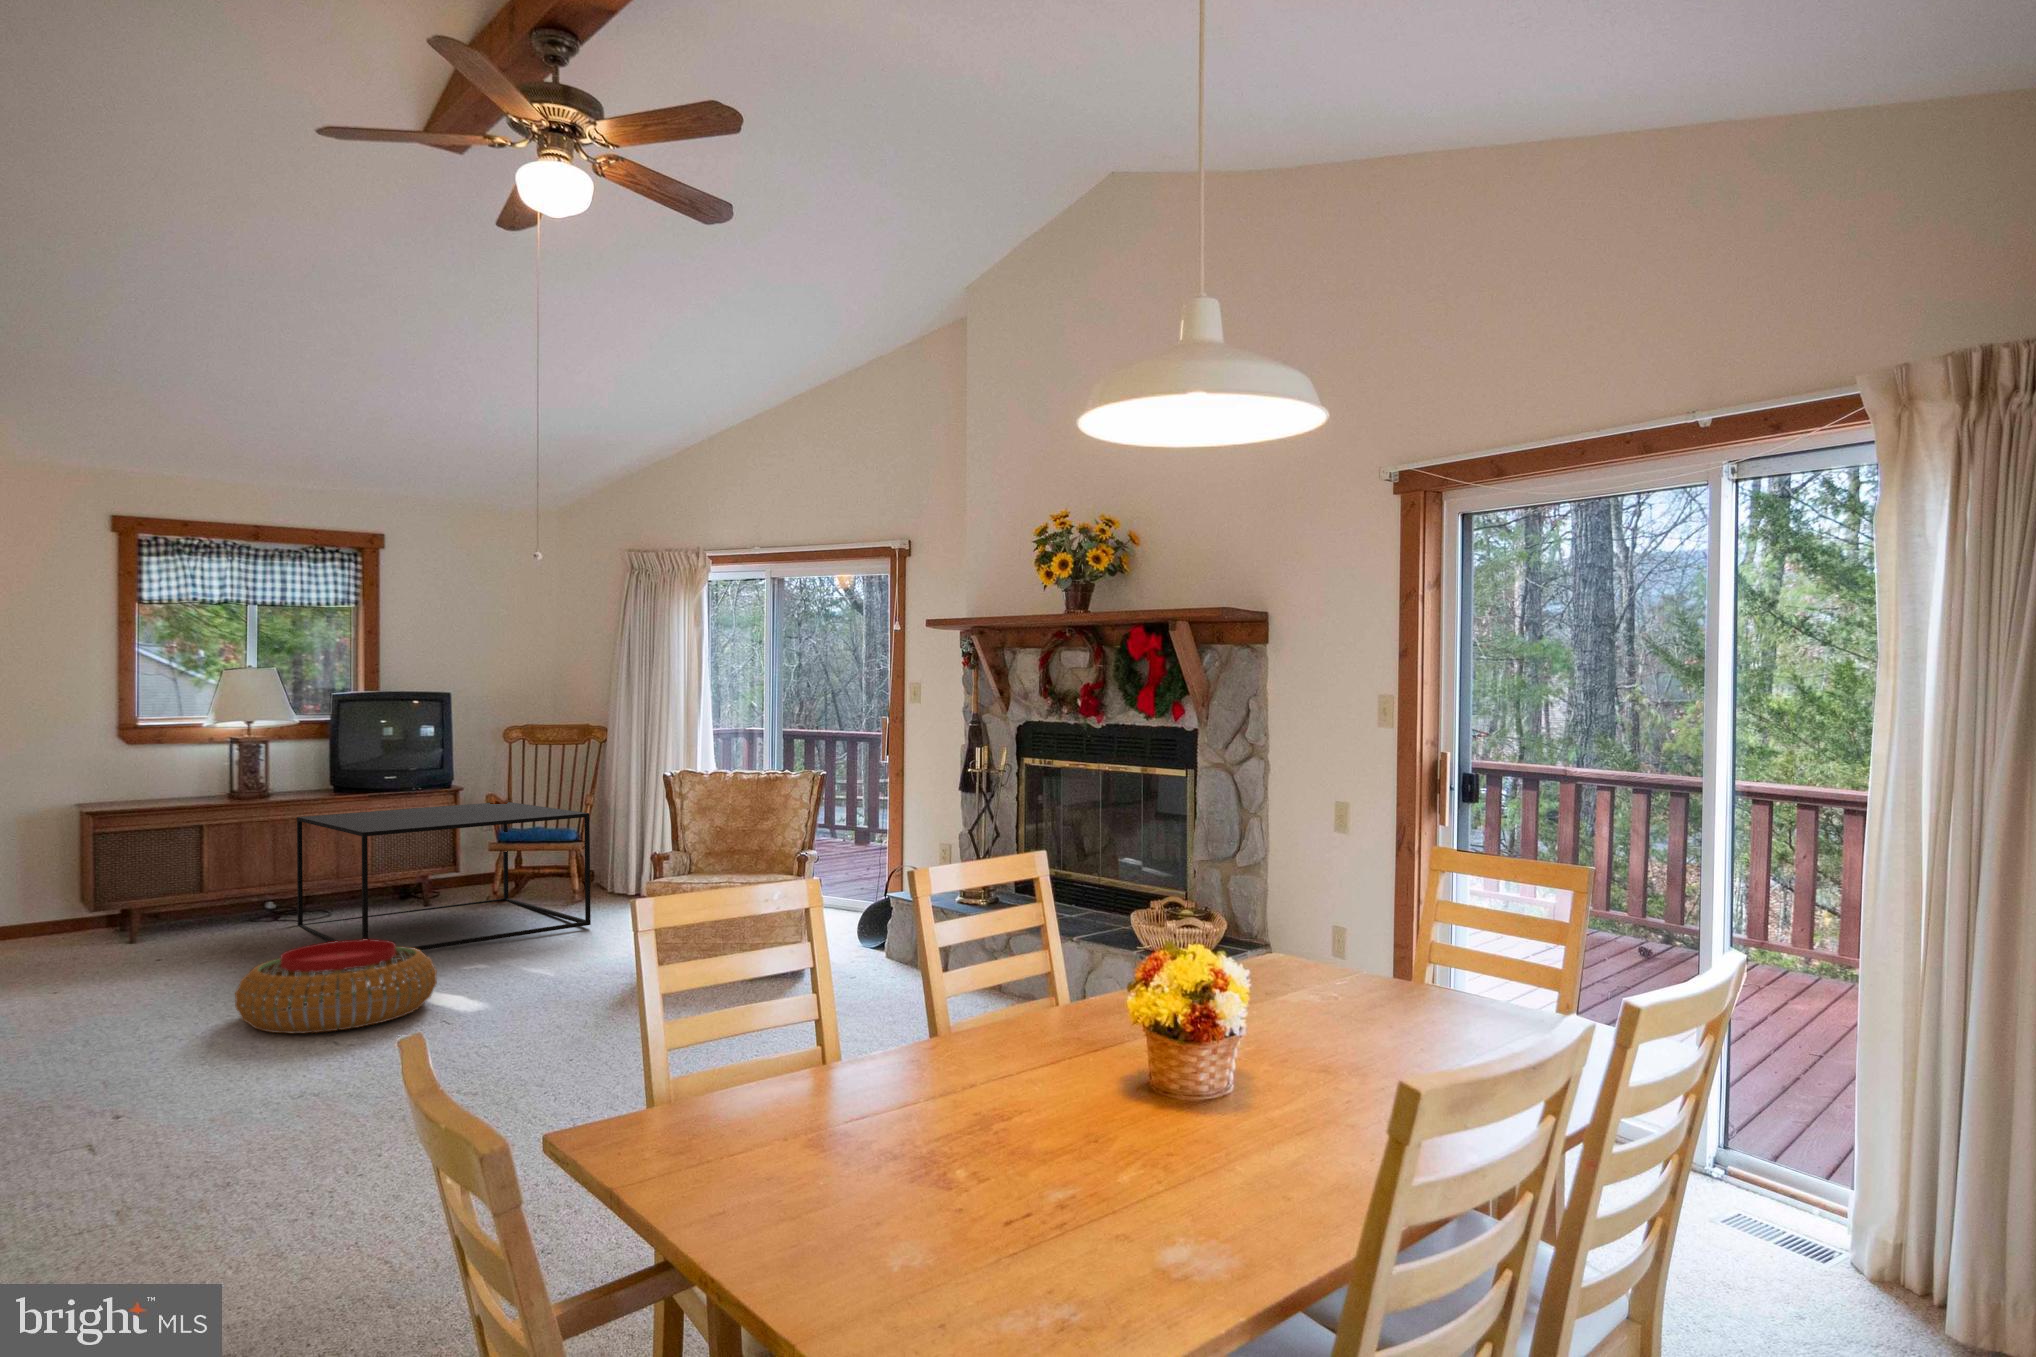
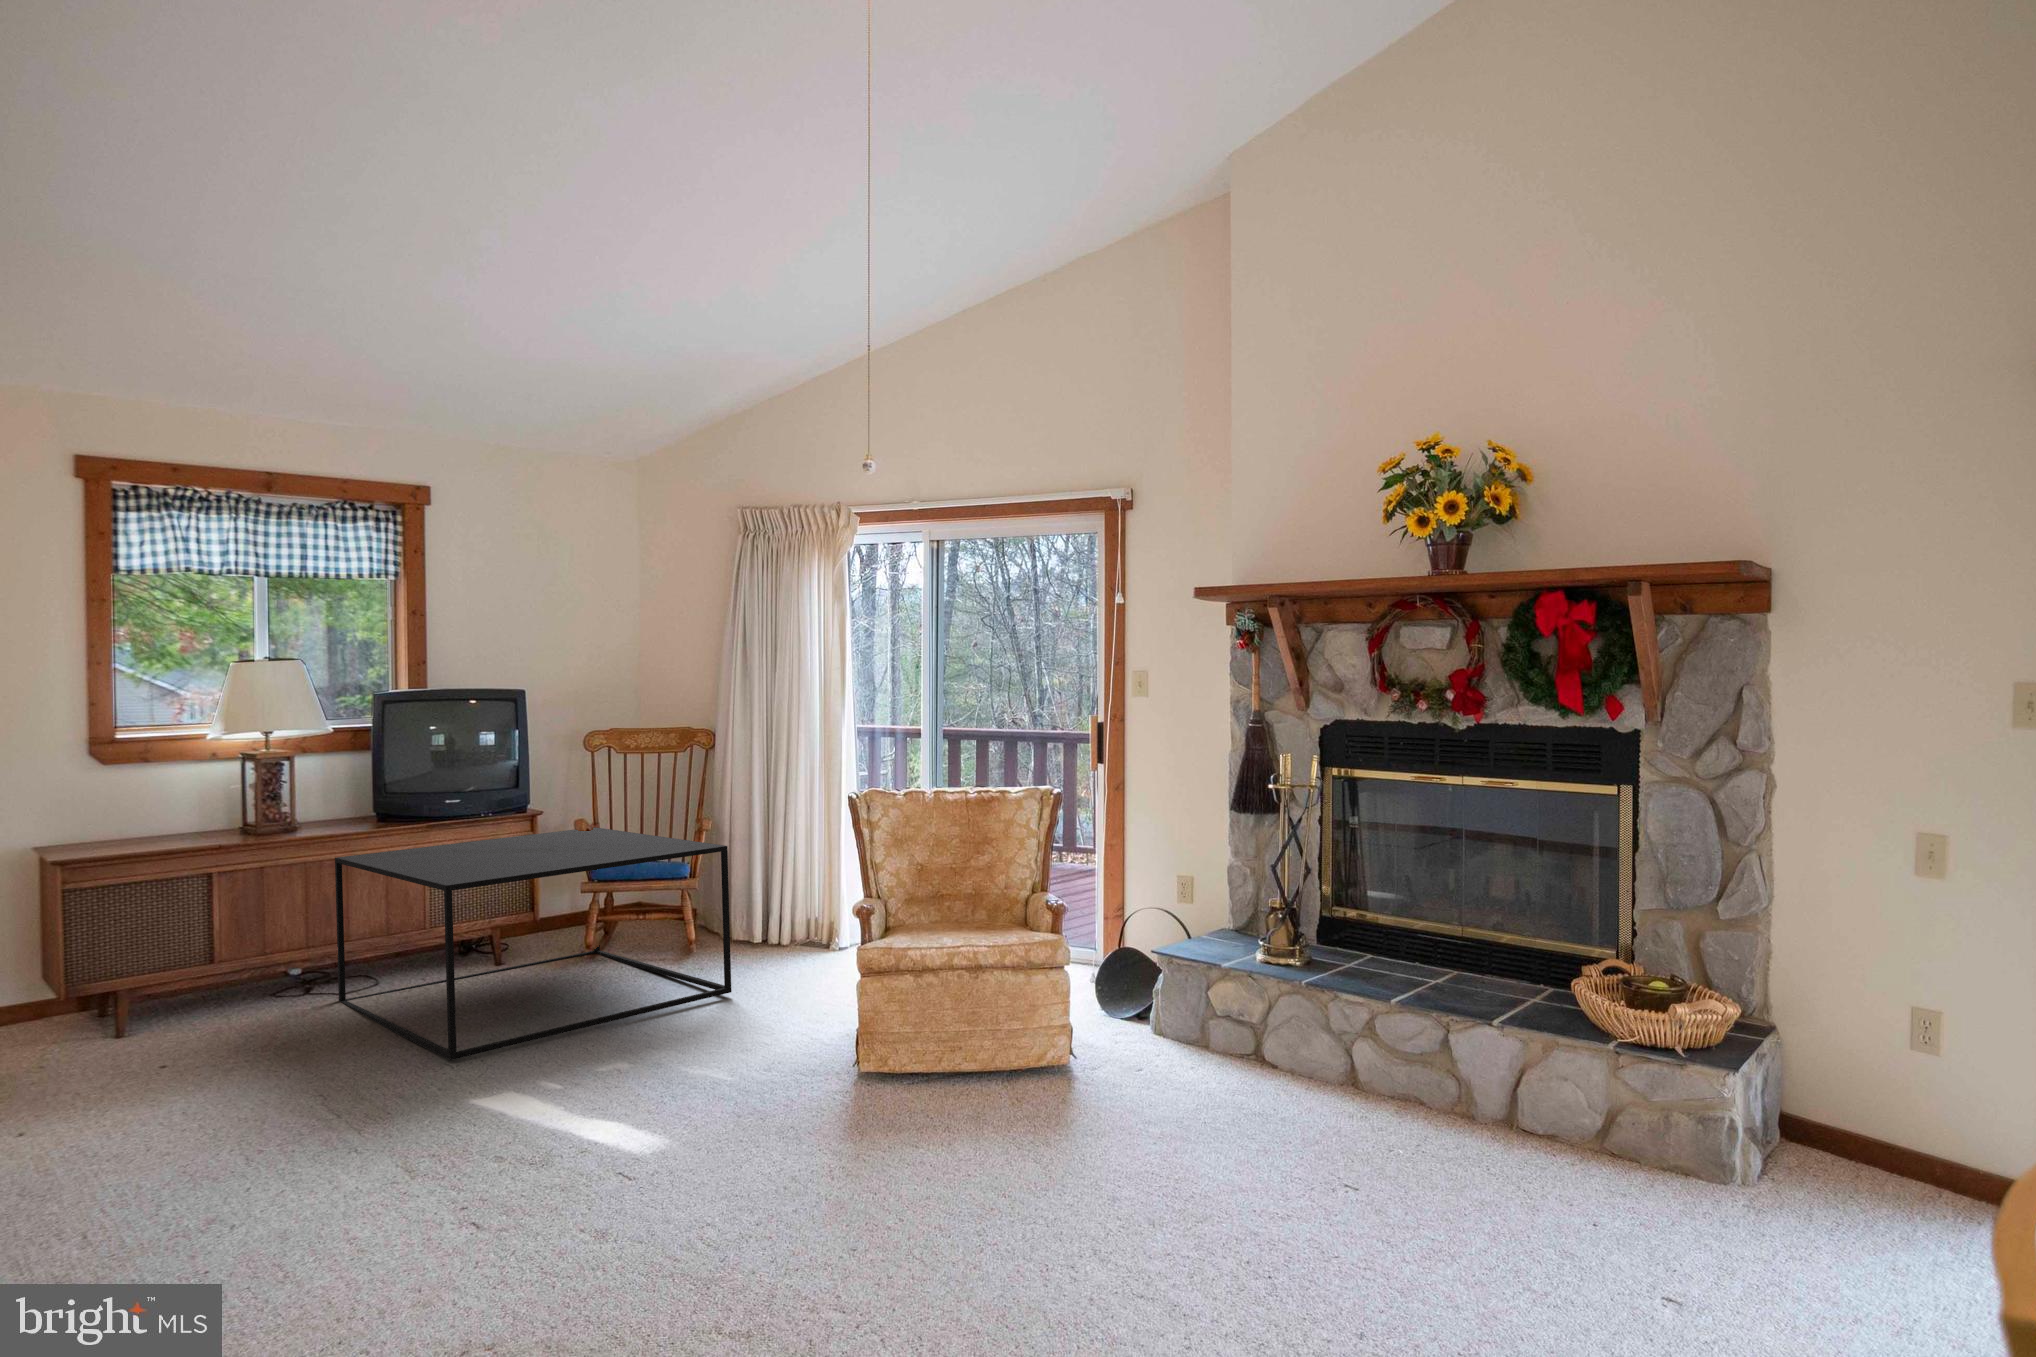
pouf: present [235,939,437,1033] -> none [299,1051,588,1215]

